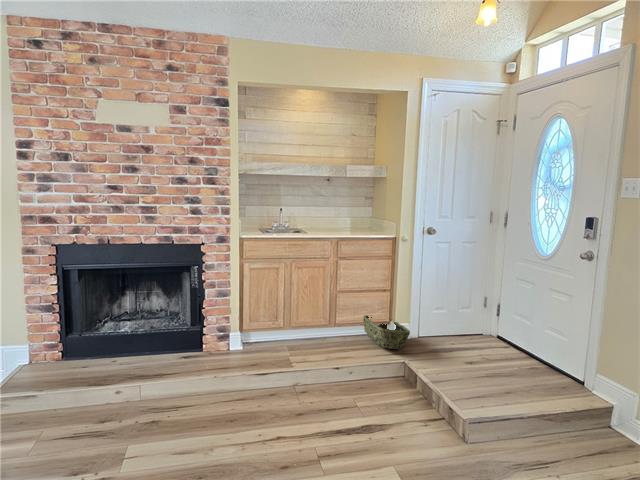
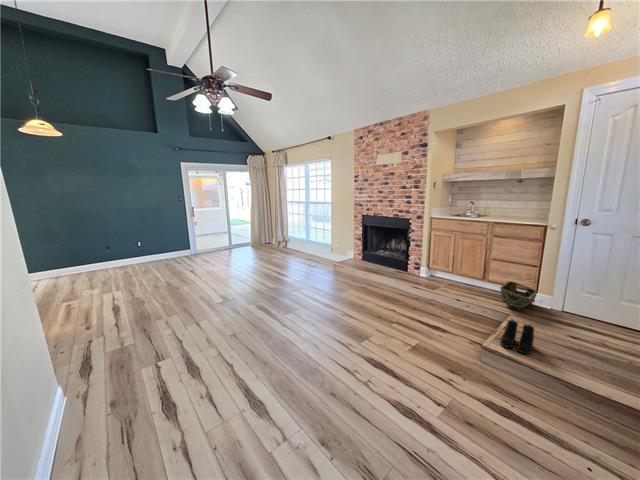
boots: none [459,365,504,409] -> present [500,320,534,354]

